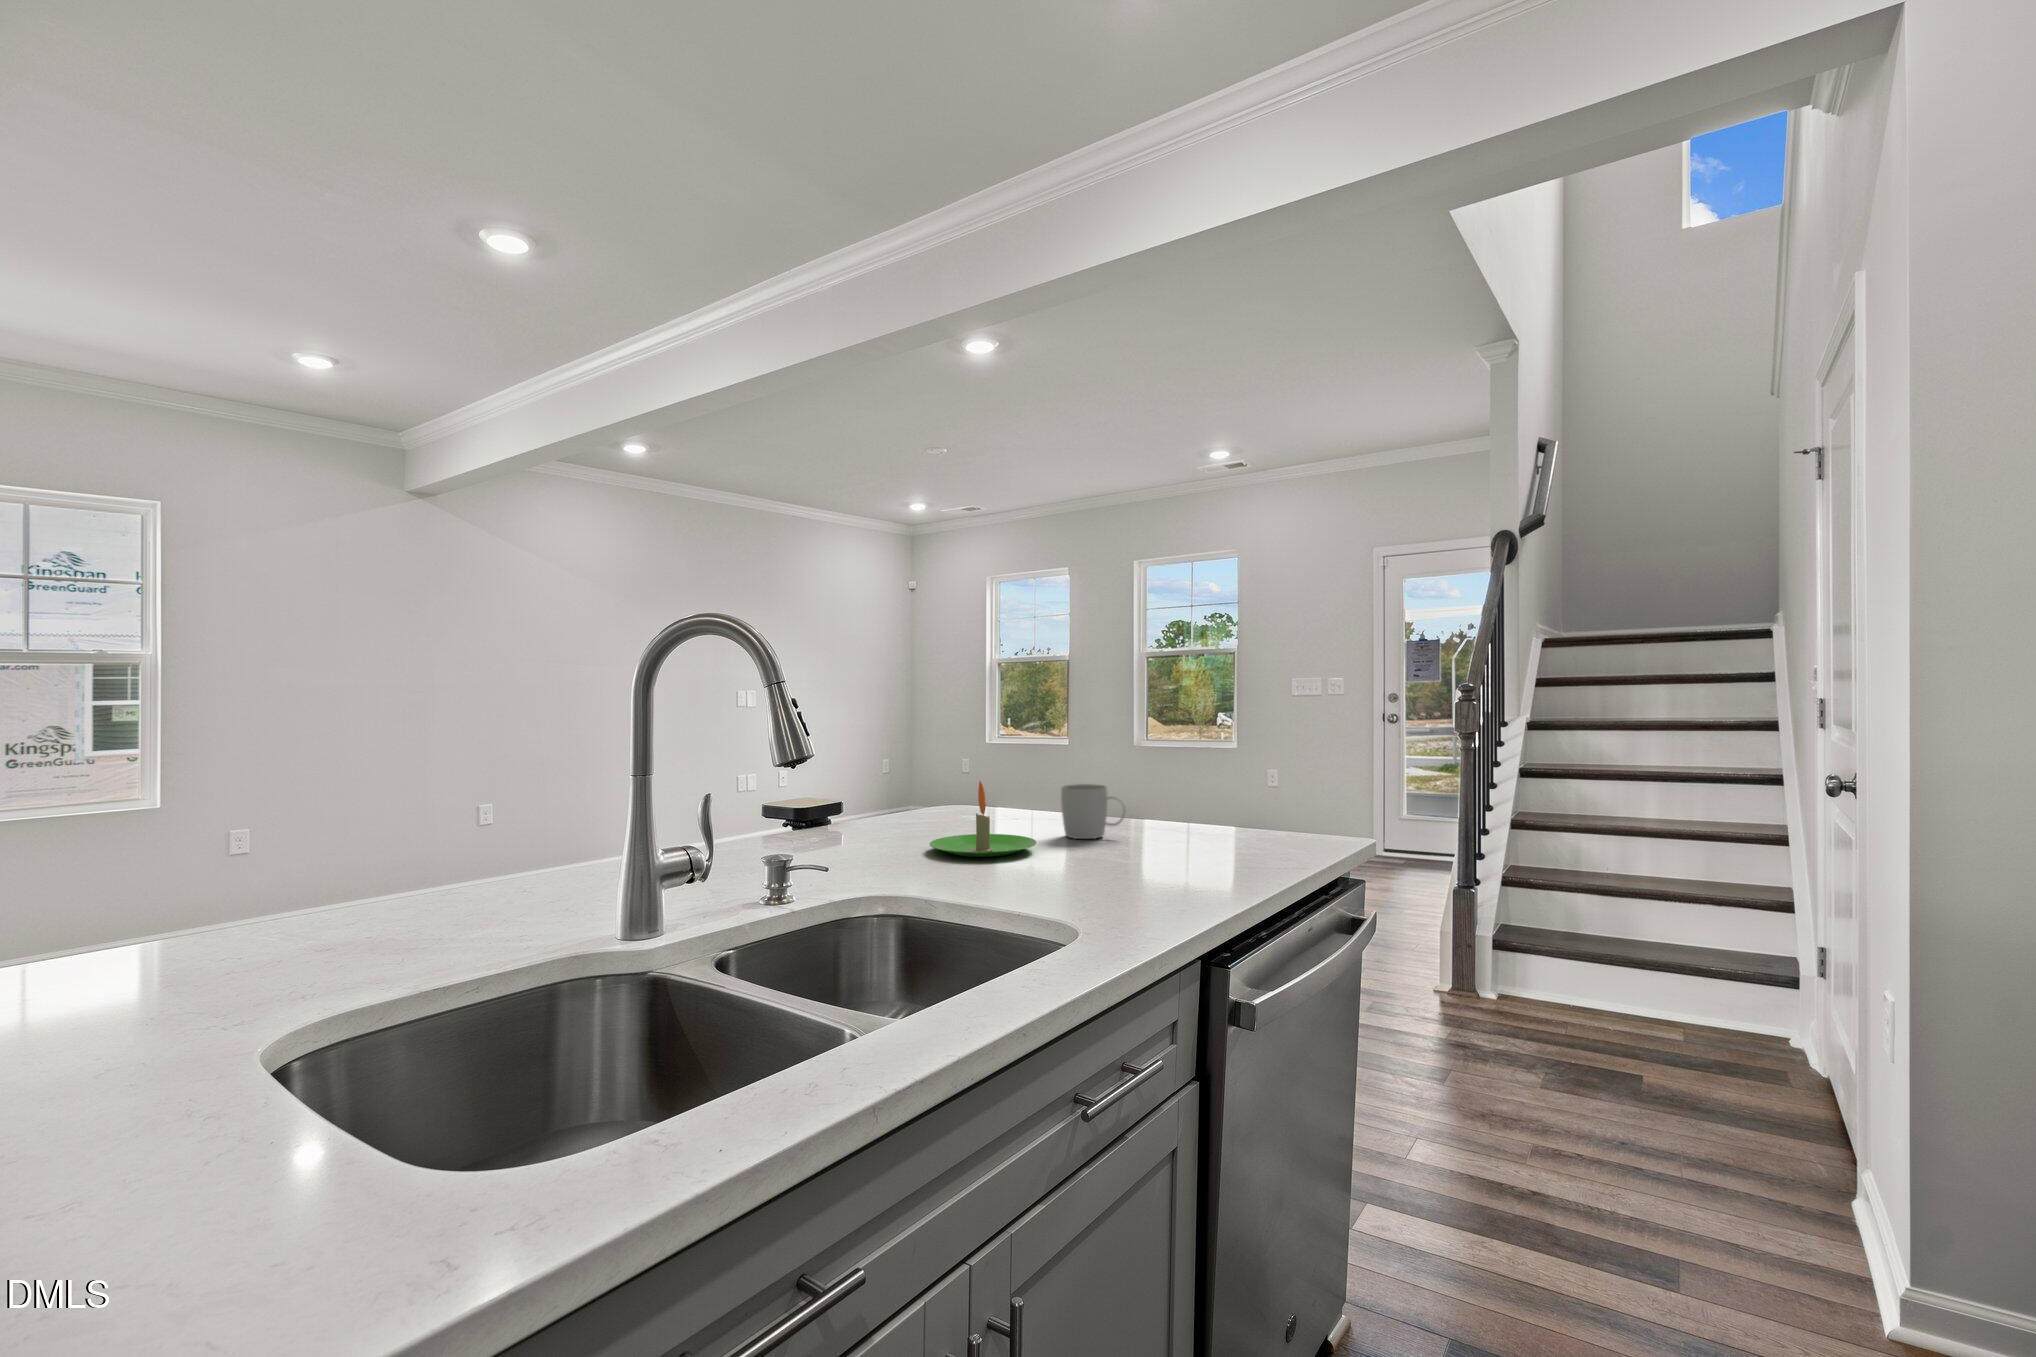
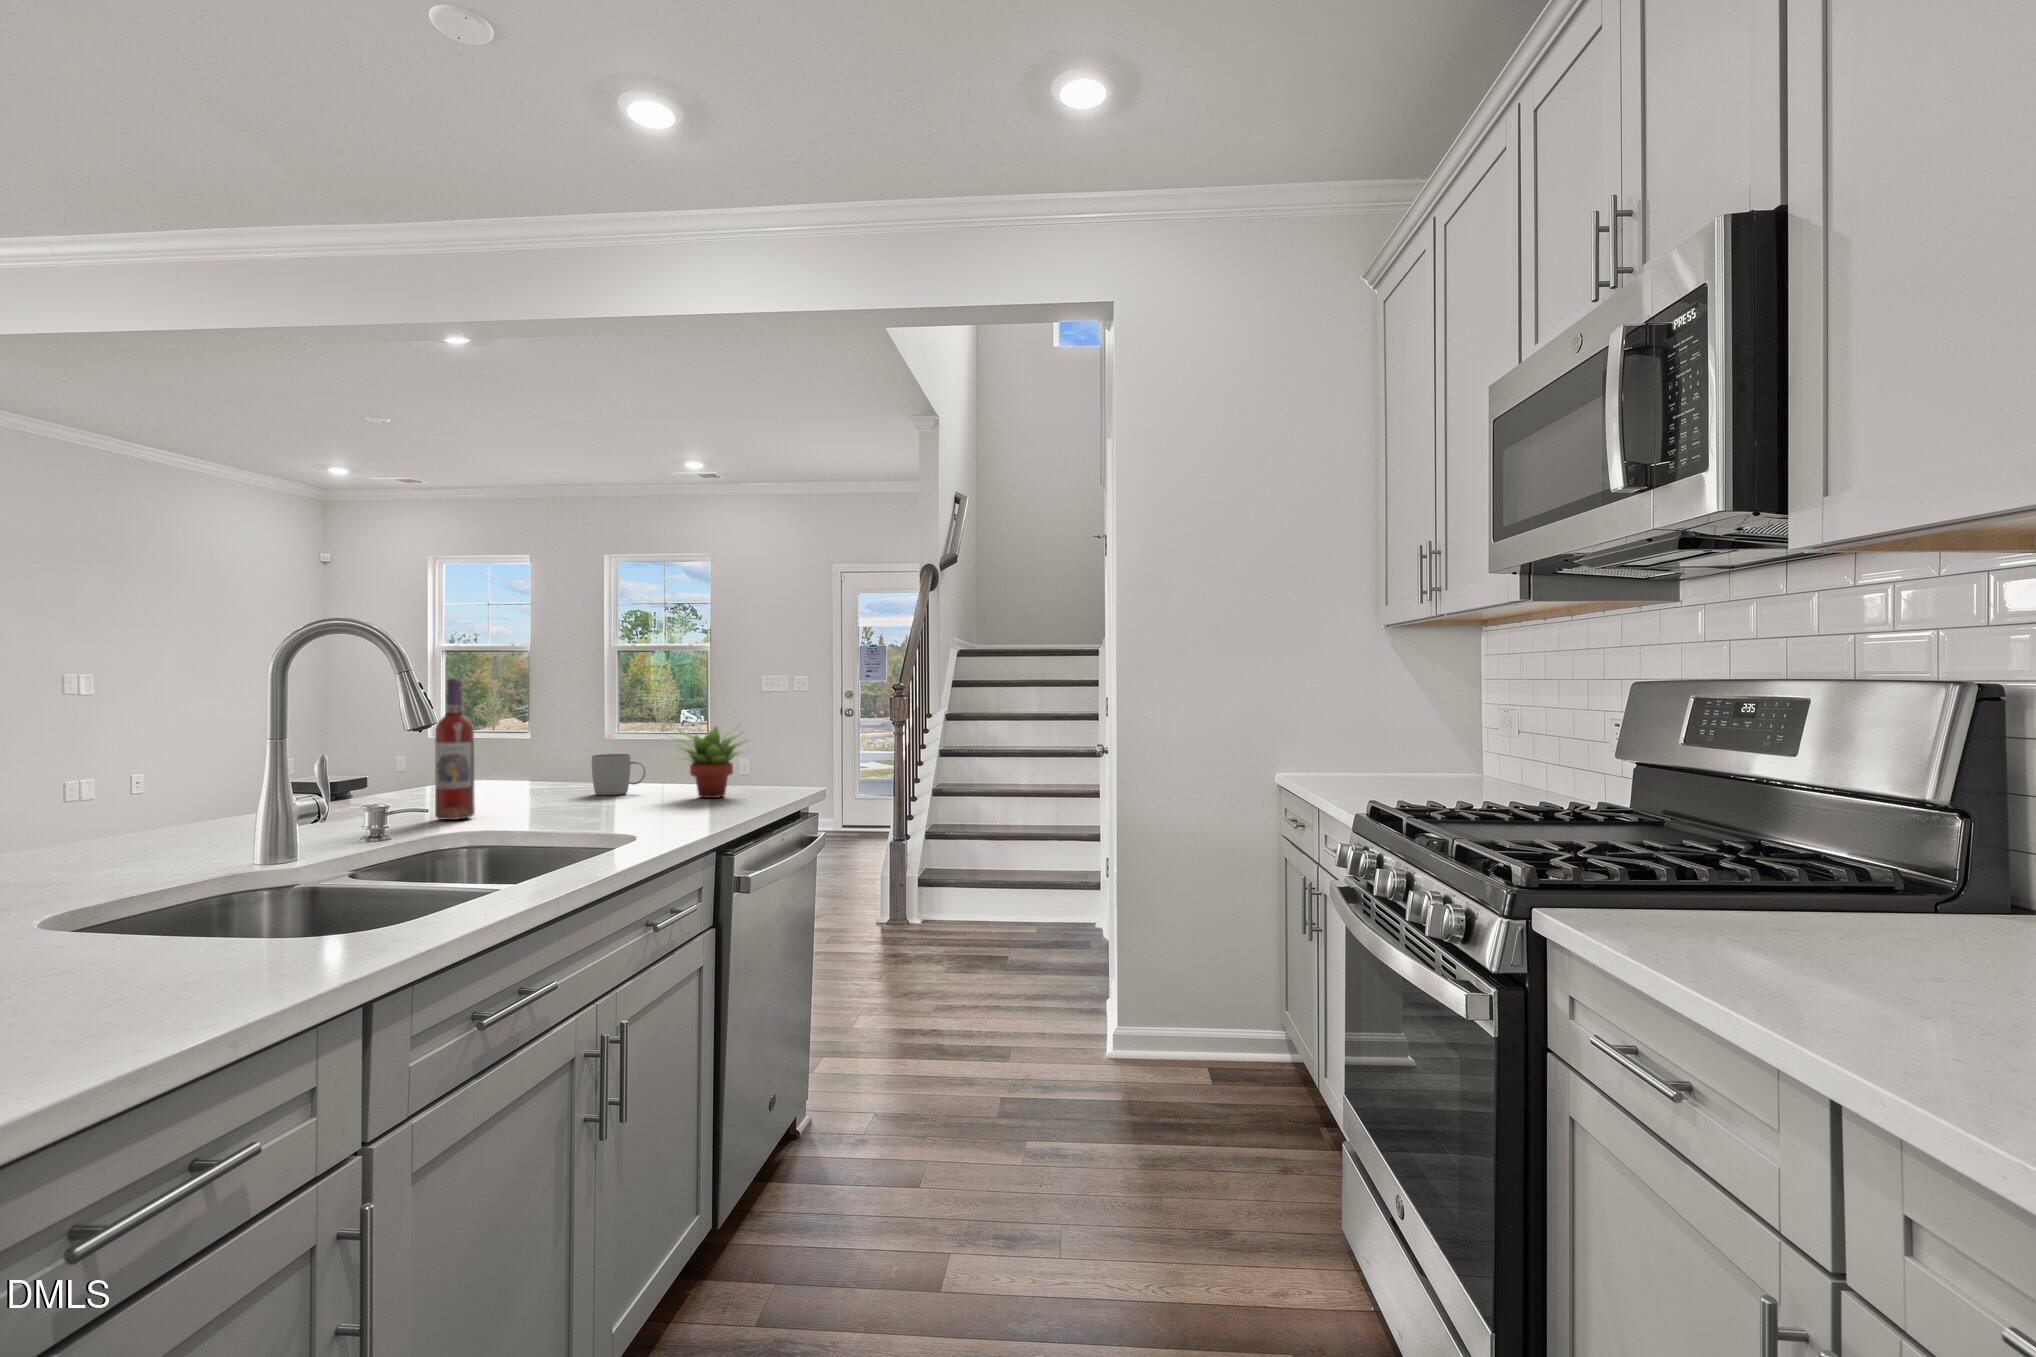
wine bottle: none [863,693,907,873] -> present [435,679,475,820]
succulent plant: none [1145,750,1260,855] -> present [679,727,747,798]
candle: present [929,781,1037,857] -> none [483,750,577,808]

